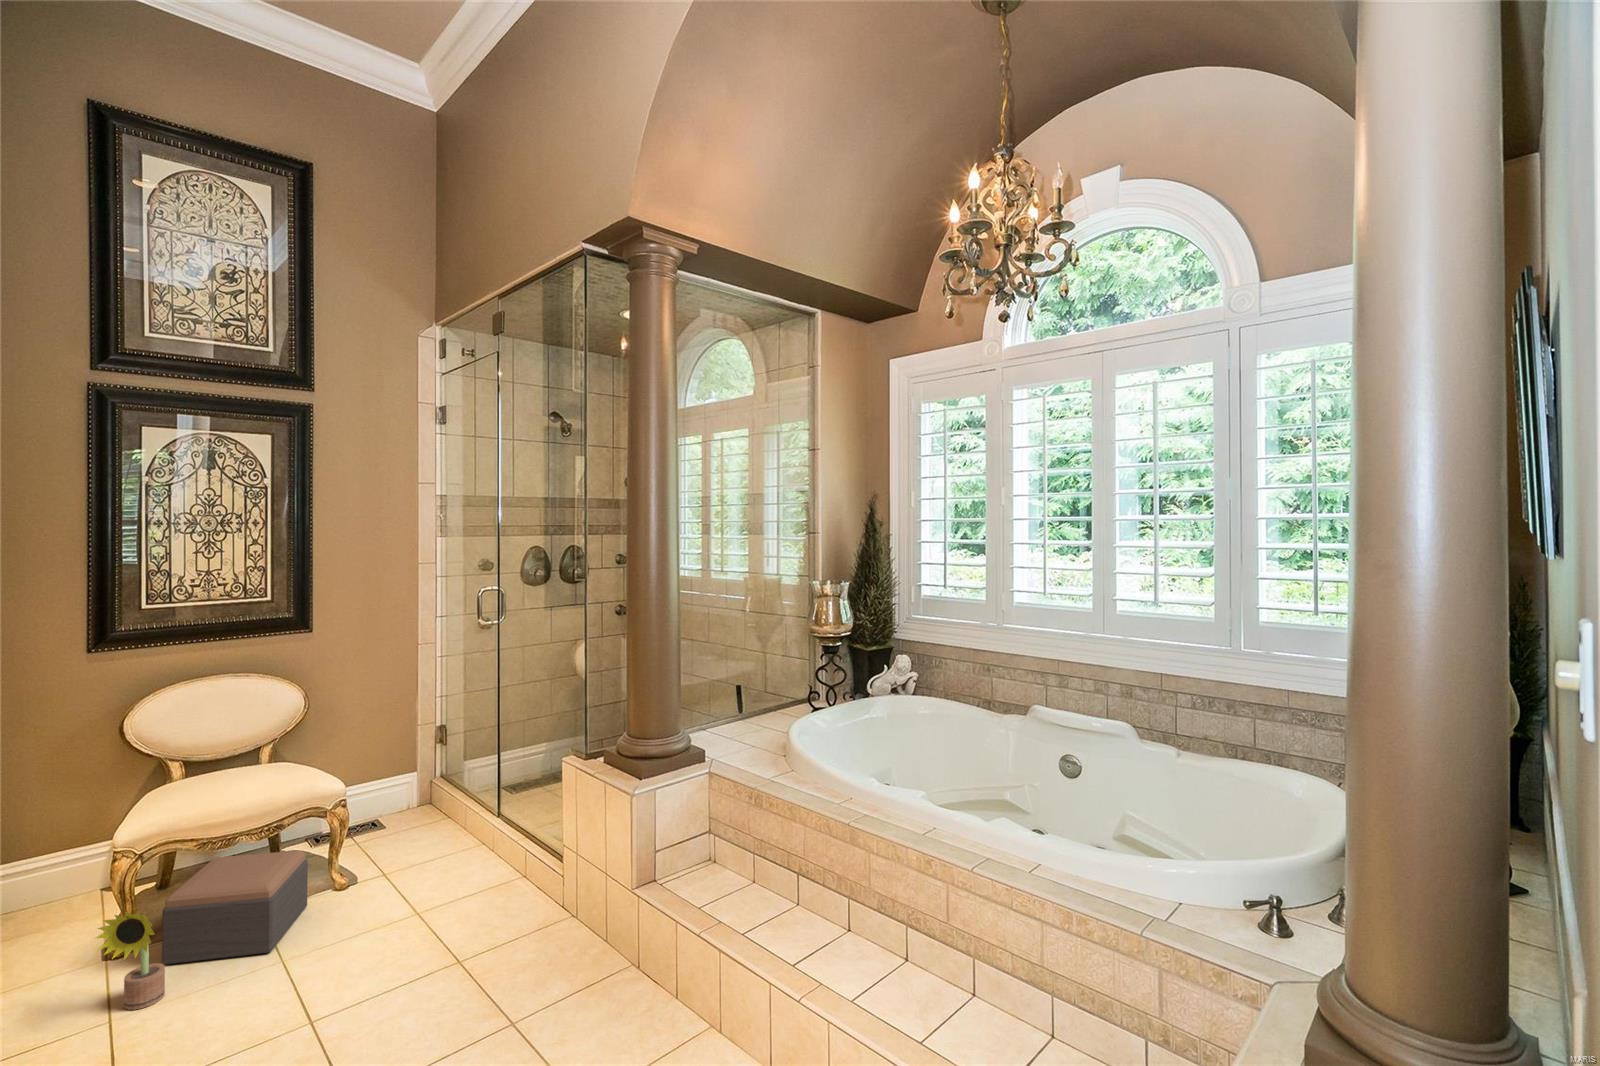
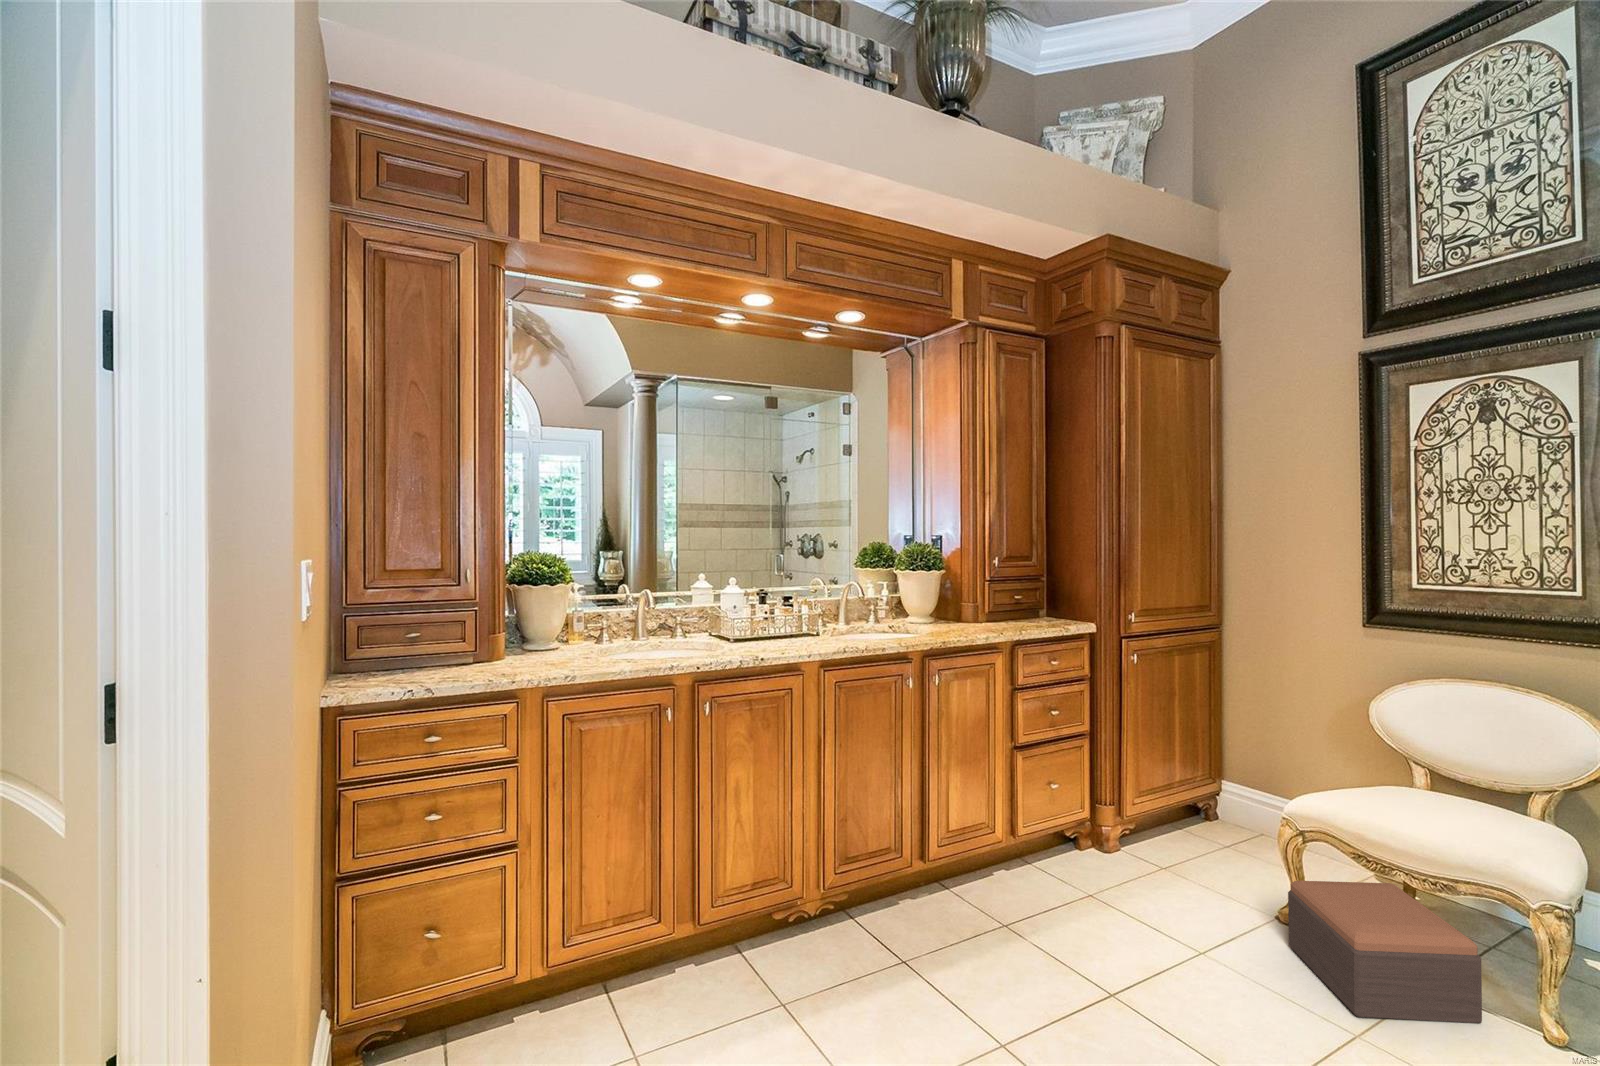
decorative plant: present [95,912,165,1010] -> none [1195,852,1253,964]

